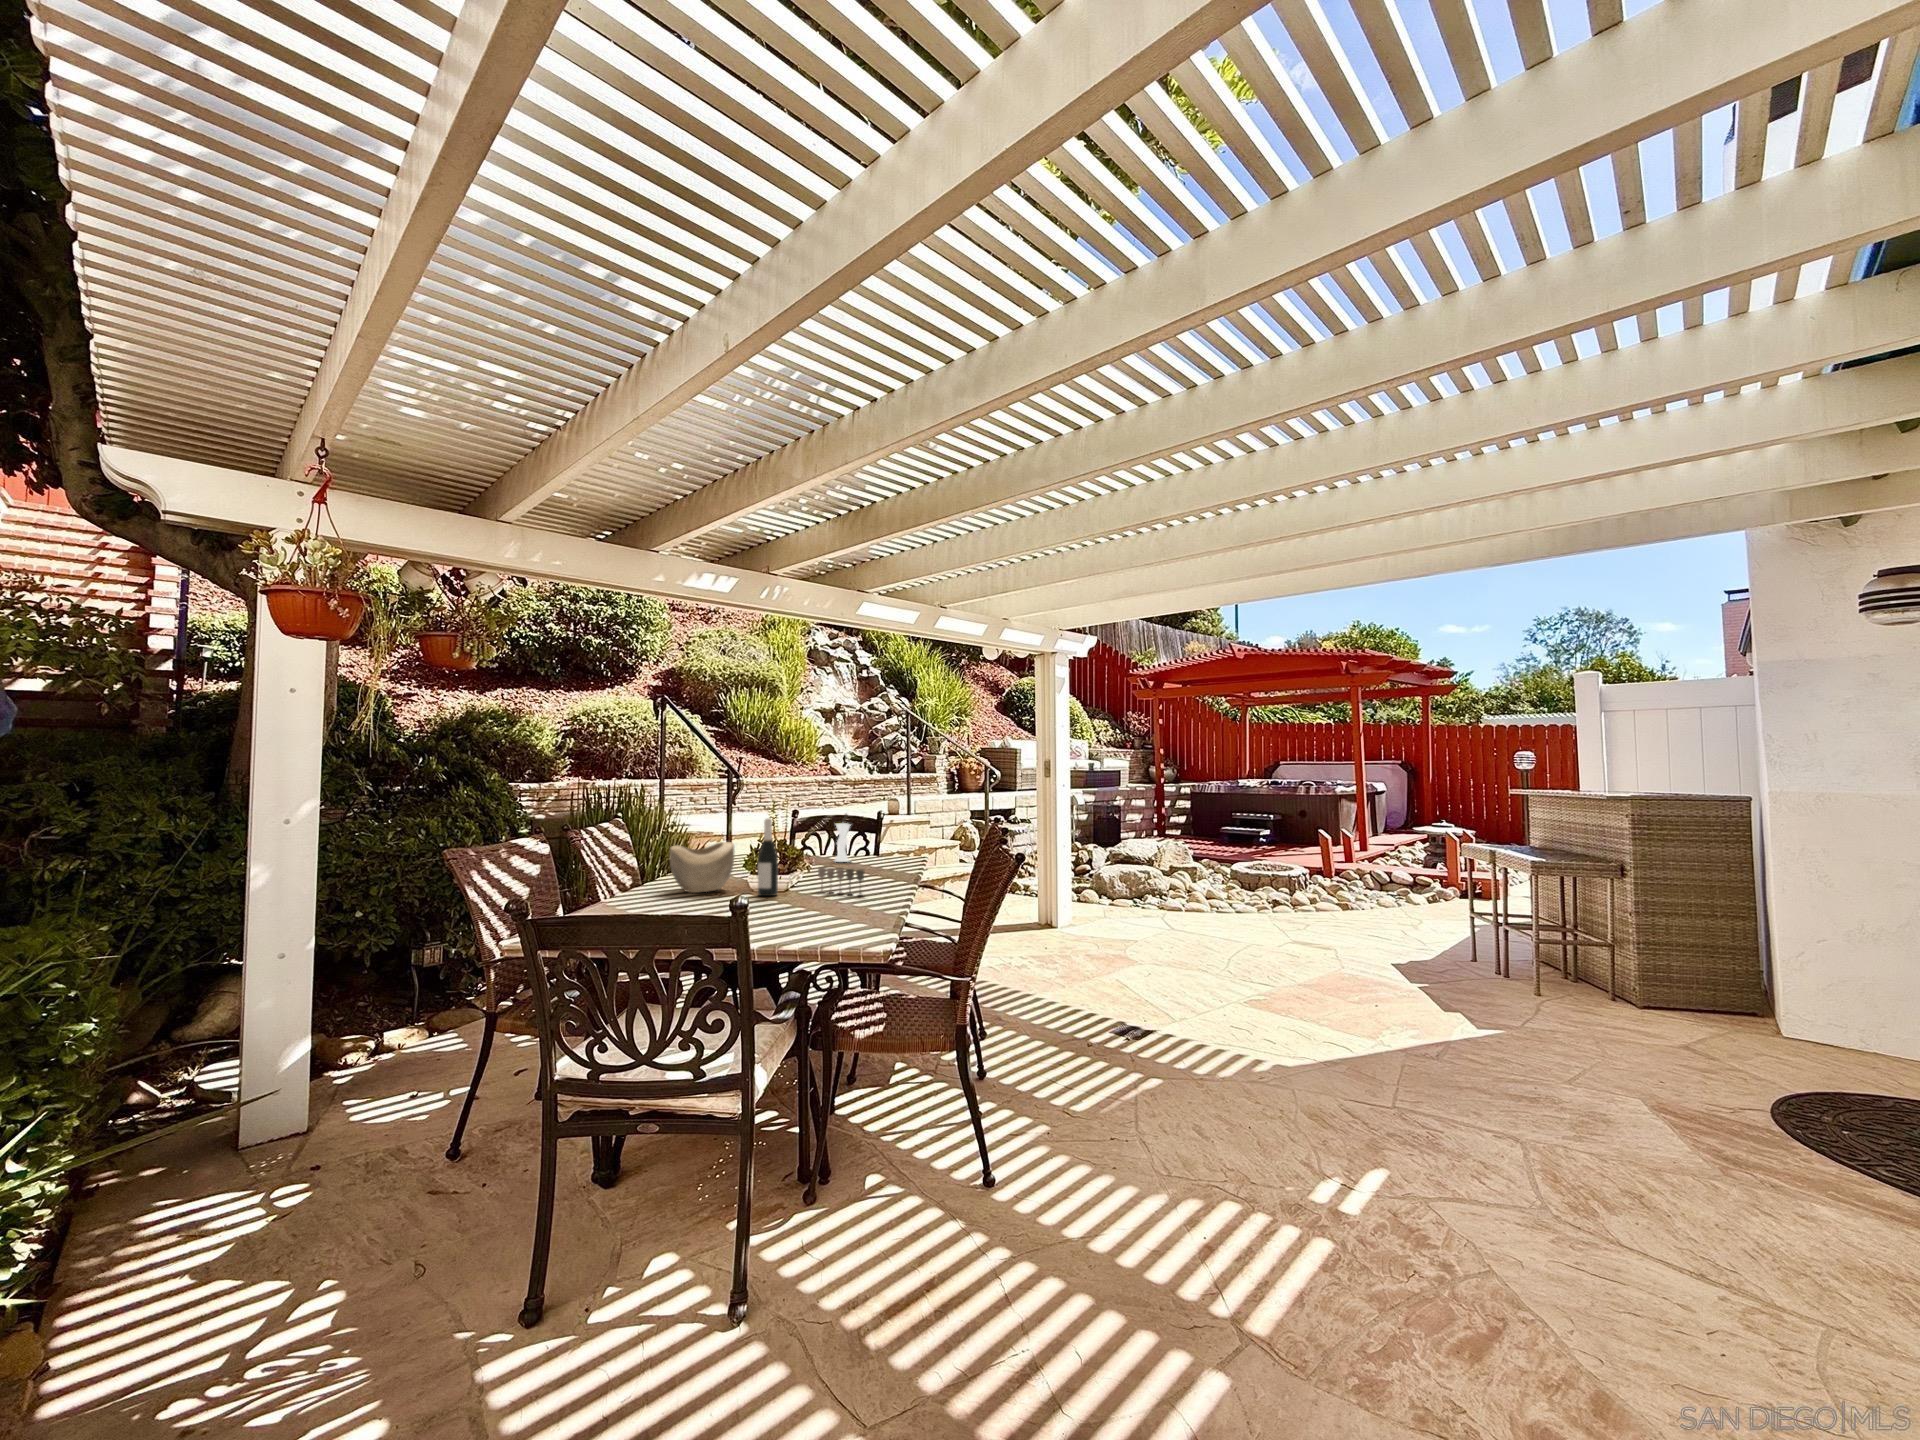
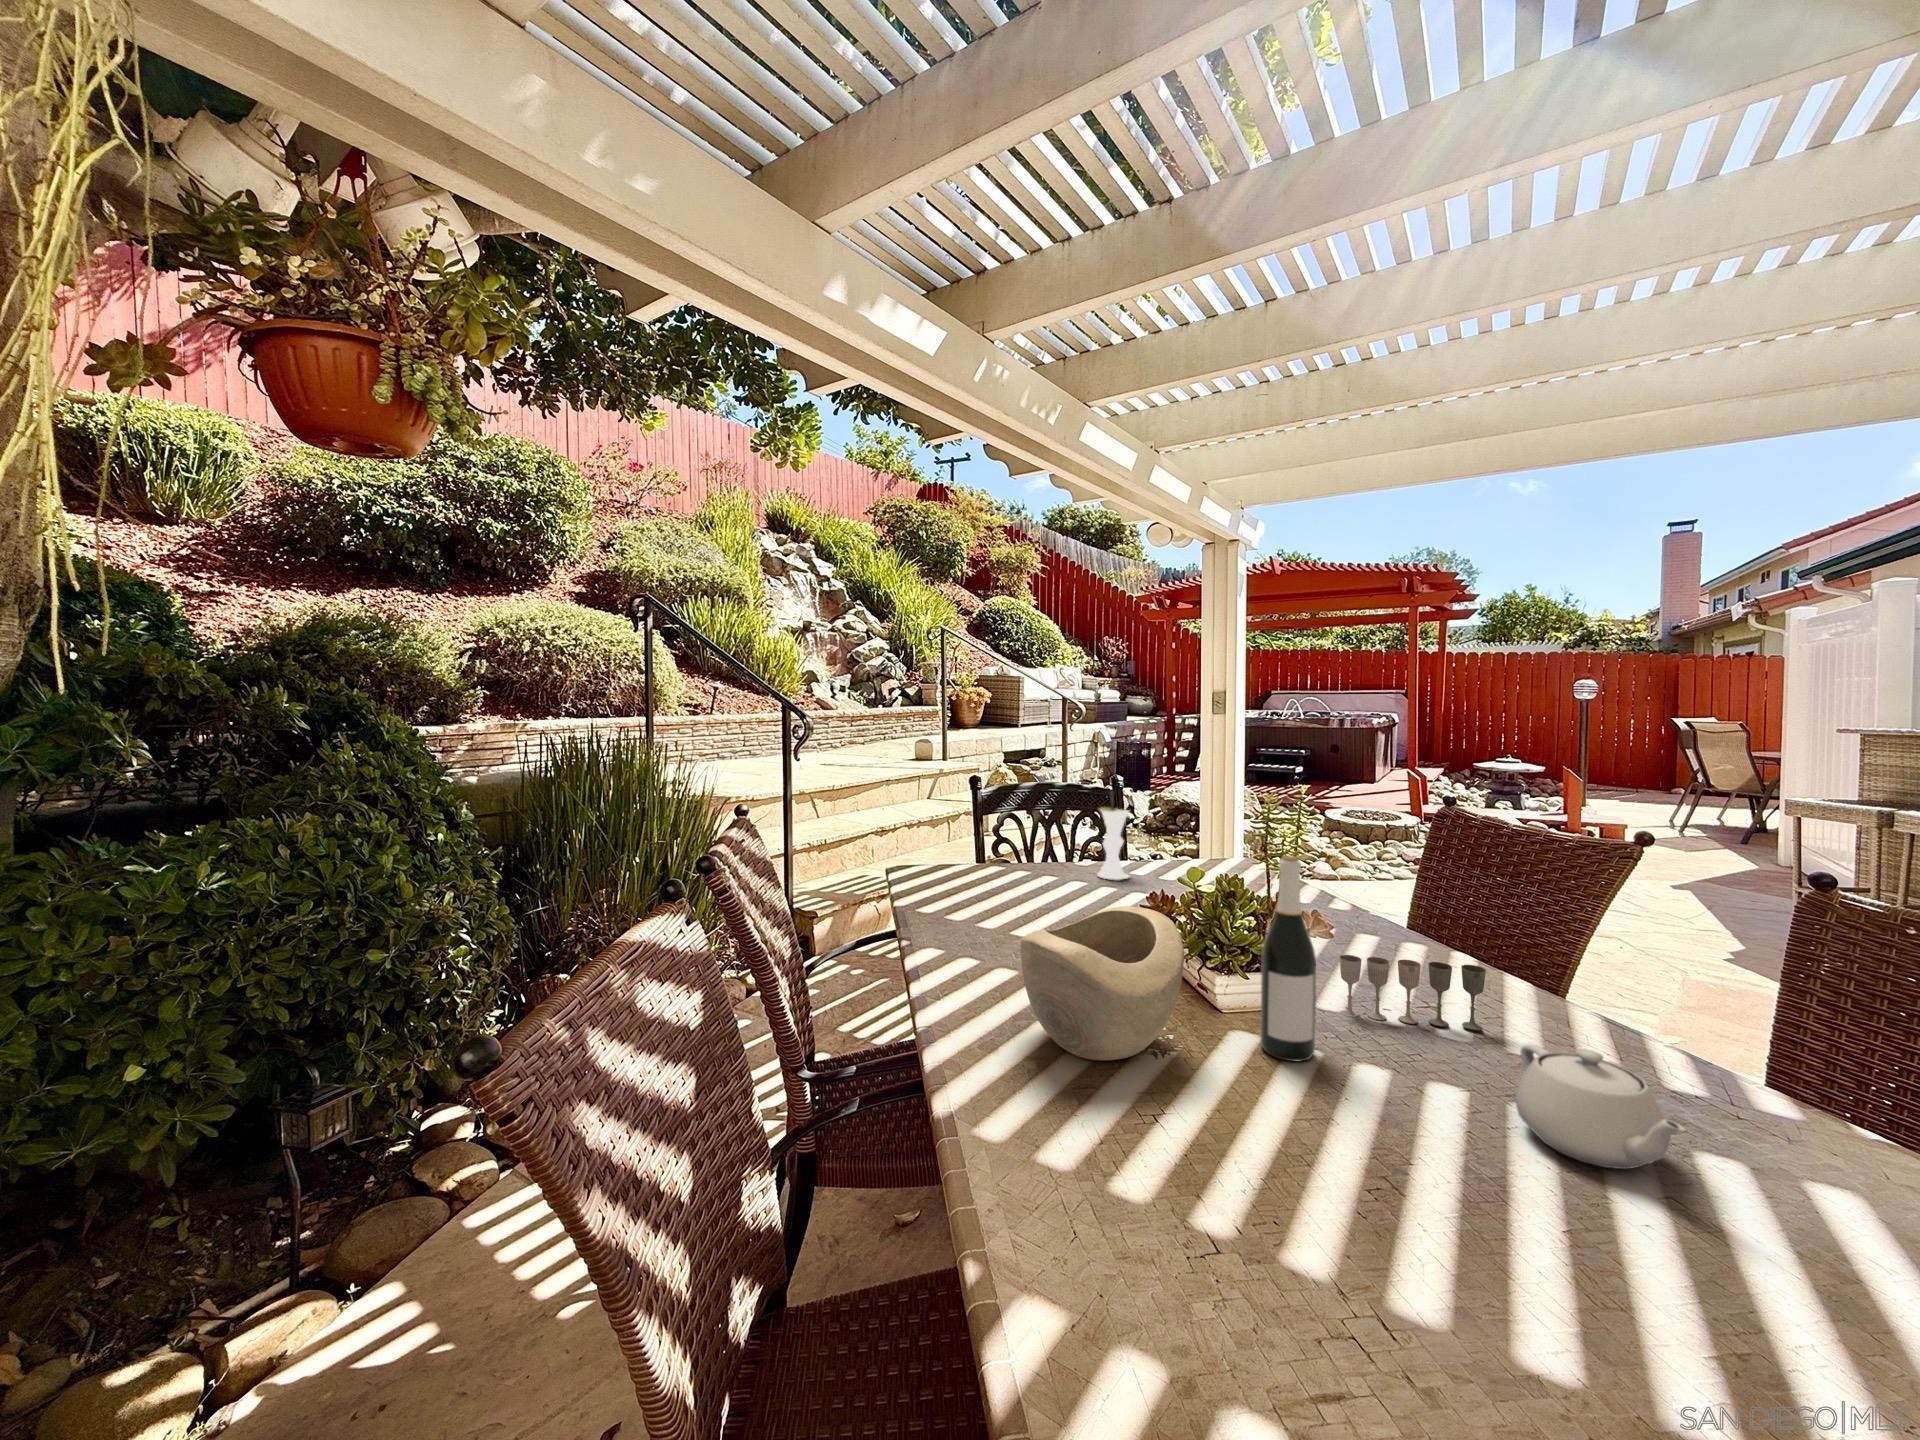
teapot: none [792,877,833,911] -> present [1515,1044,1685,1169]

